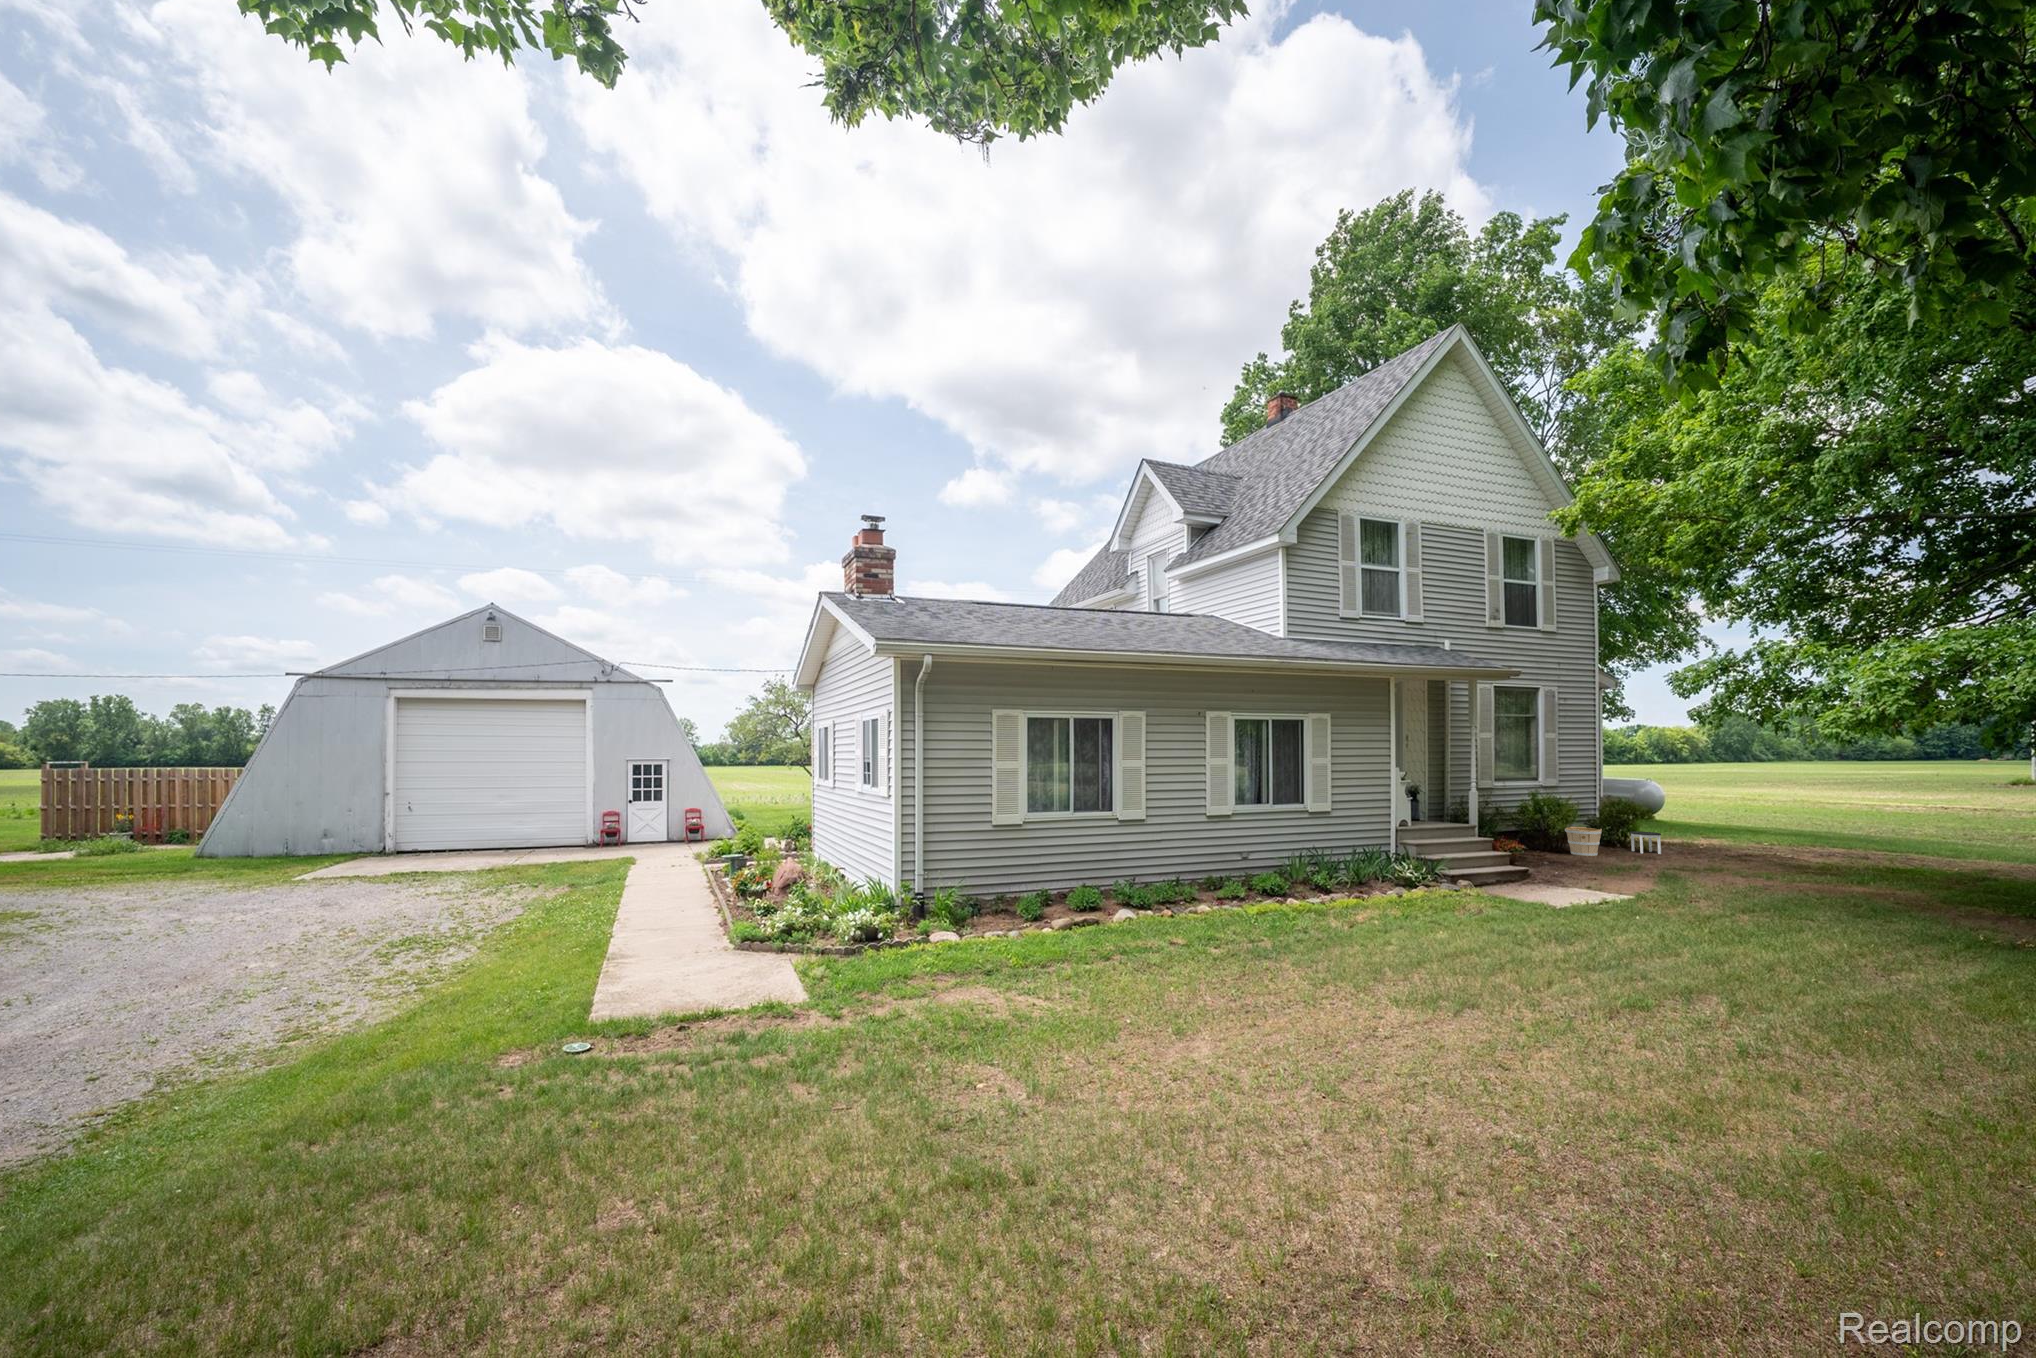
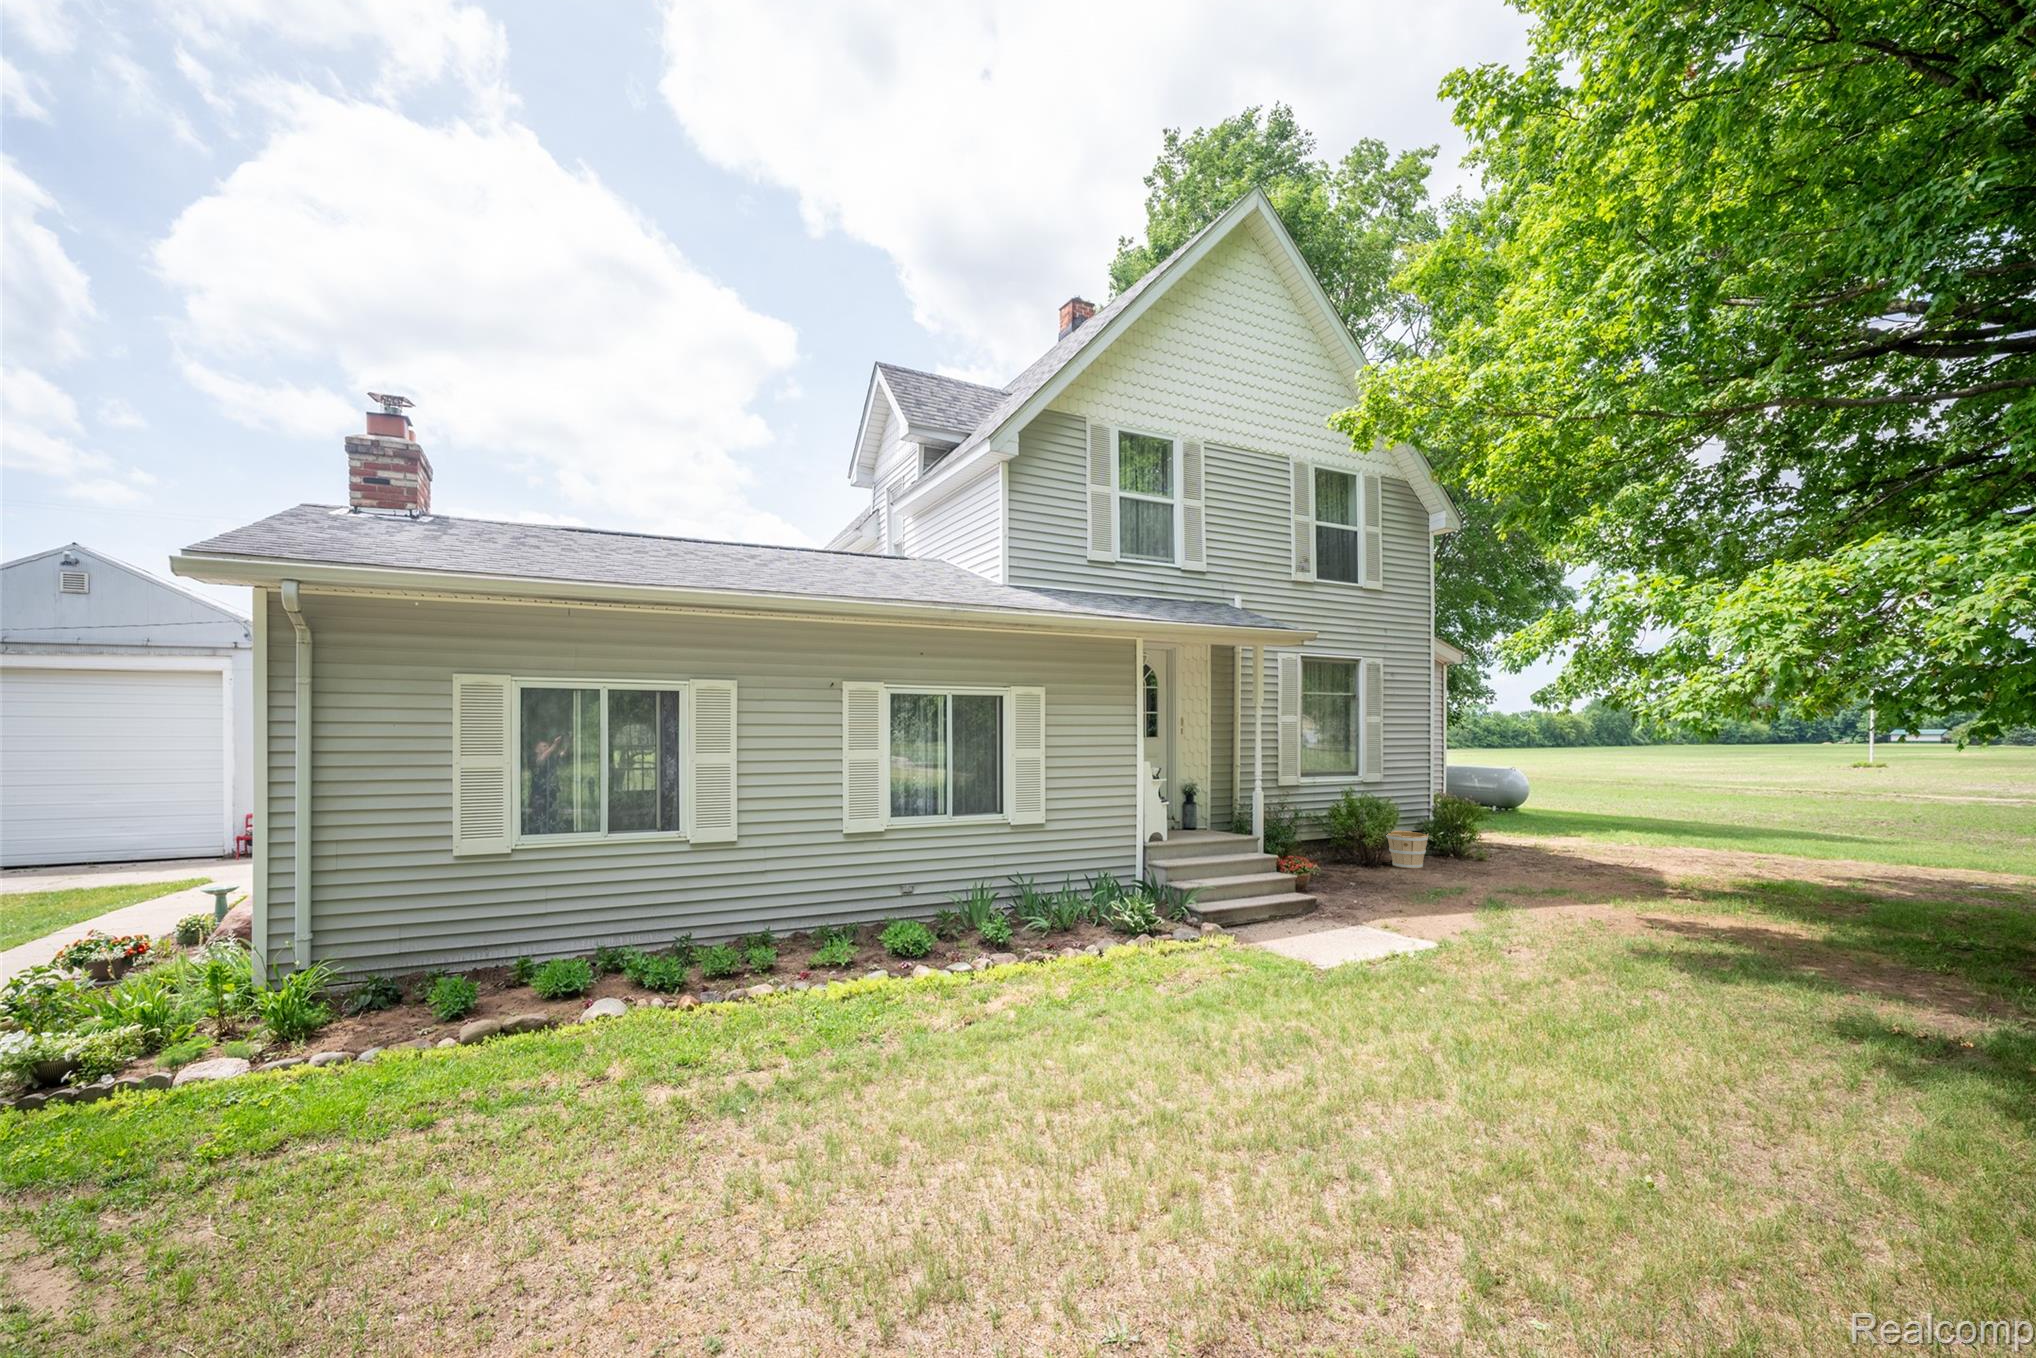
round table: present [1630,831,1661,854] -> none [1465,835,1501,864]

